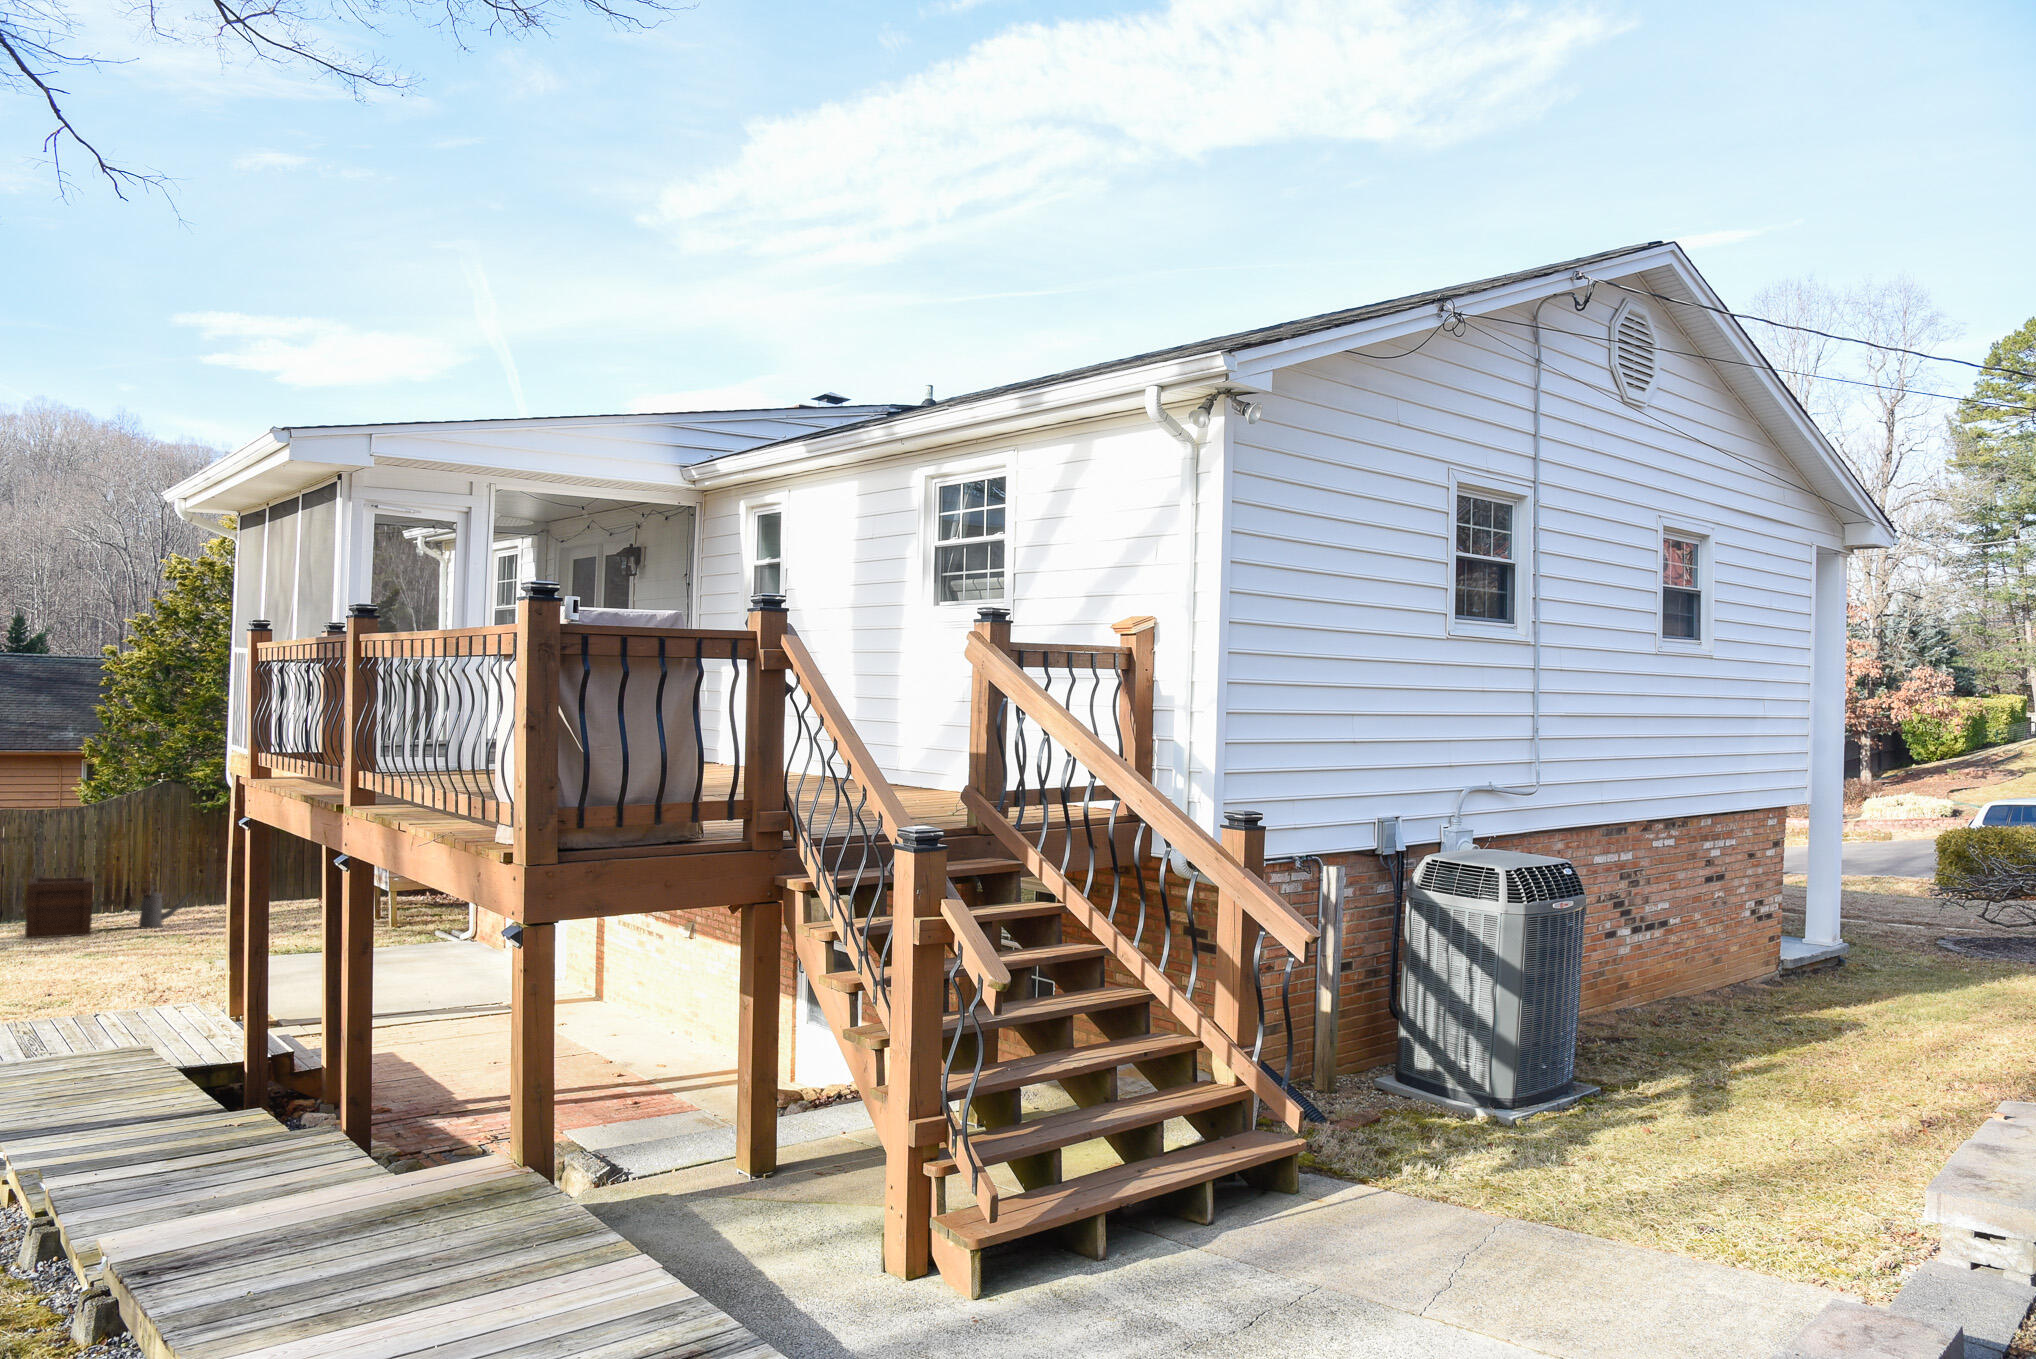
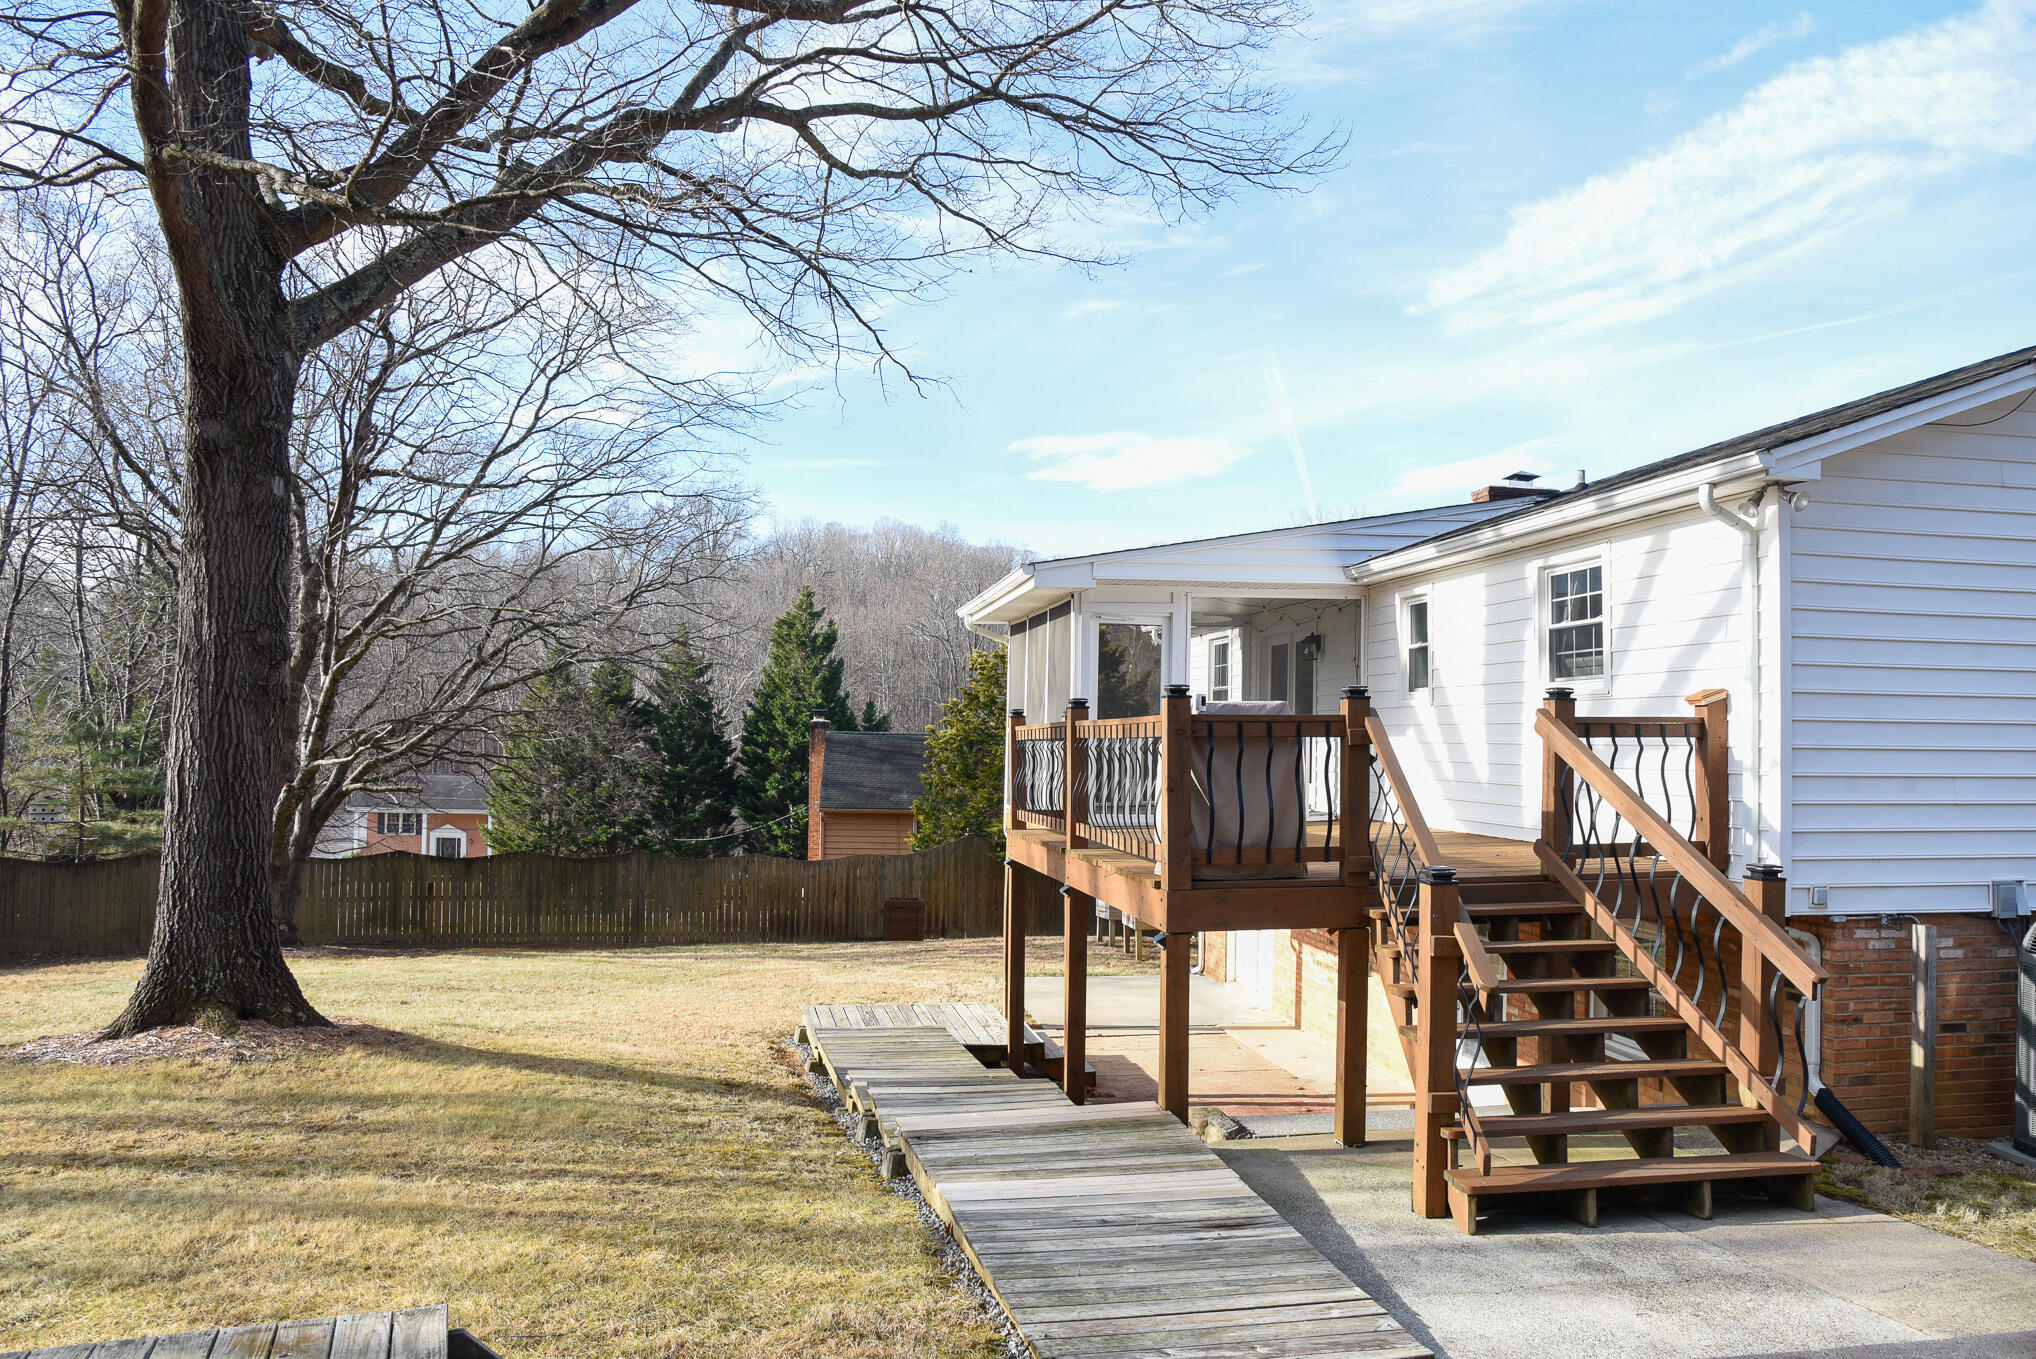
watering can: present [132,885,191,929] -> none [949,906,989,939]

